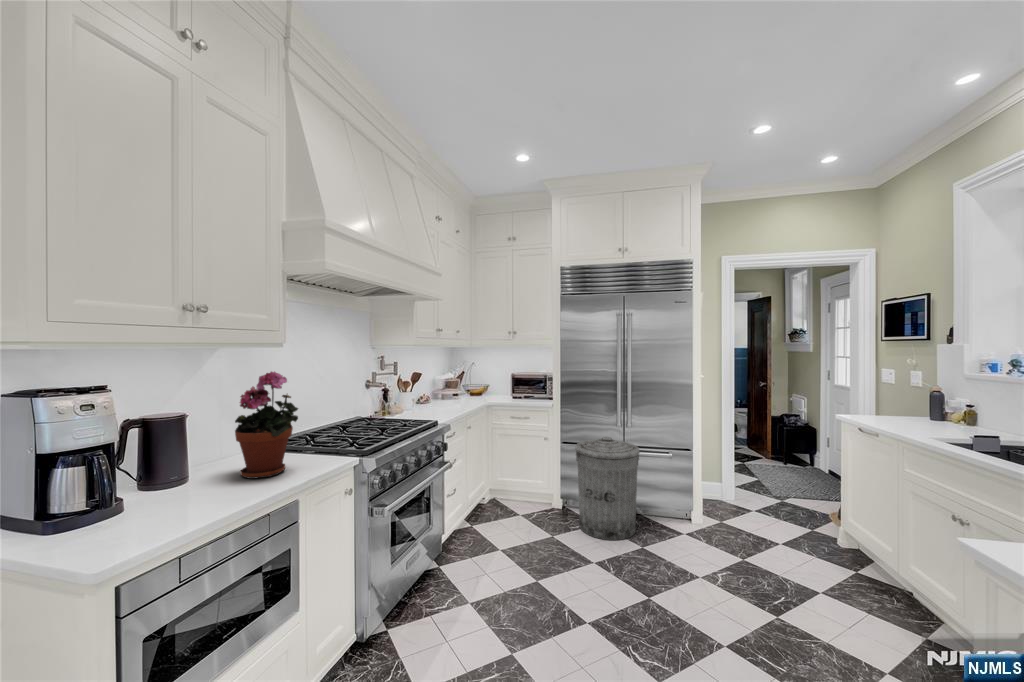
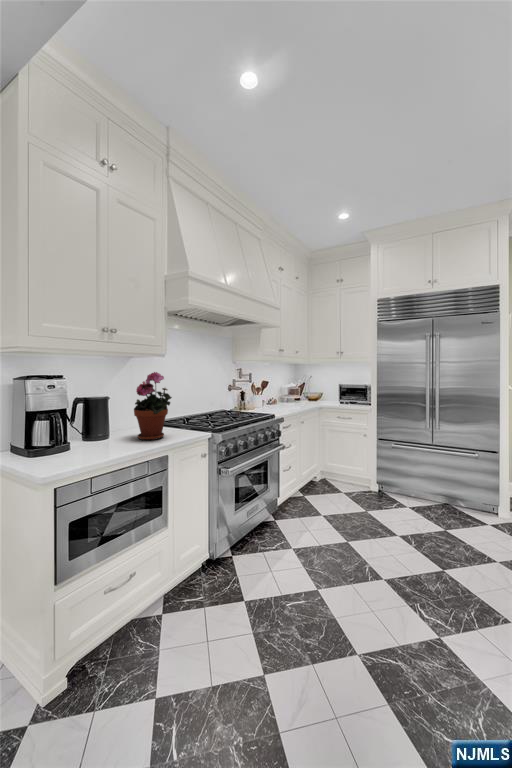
trash can: present [575,437,640,540] -> none [388,437,448,523]

